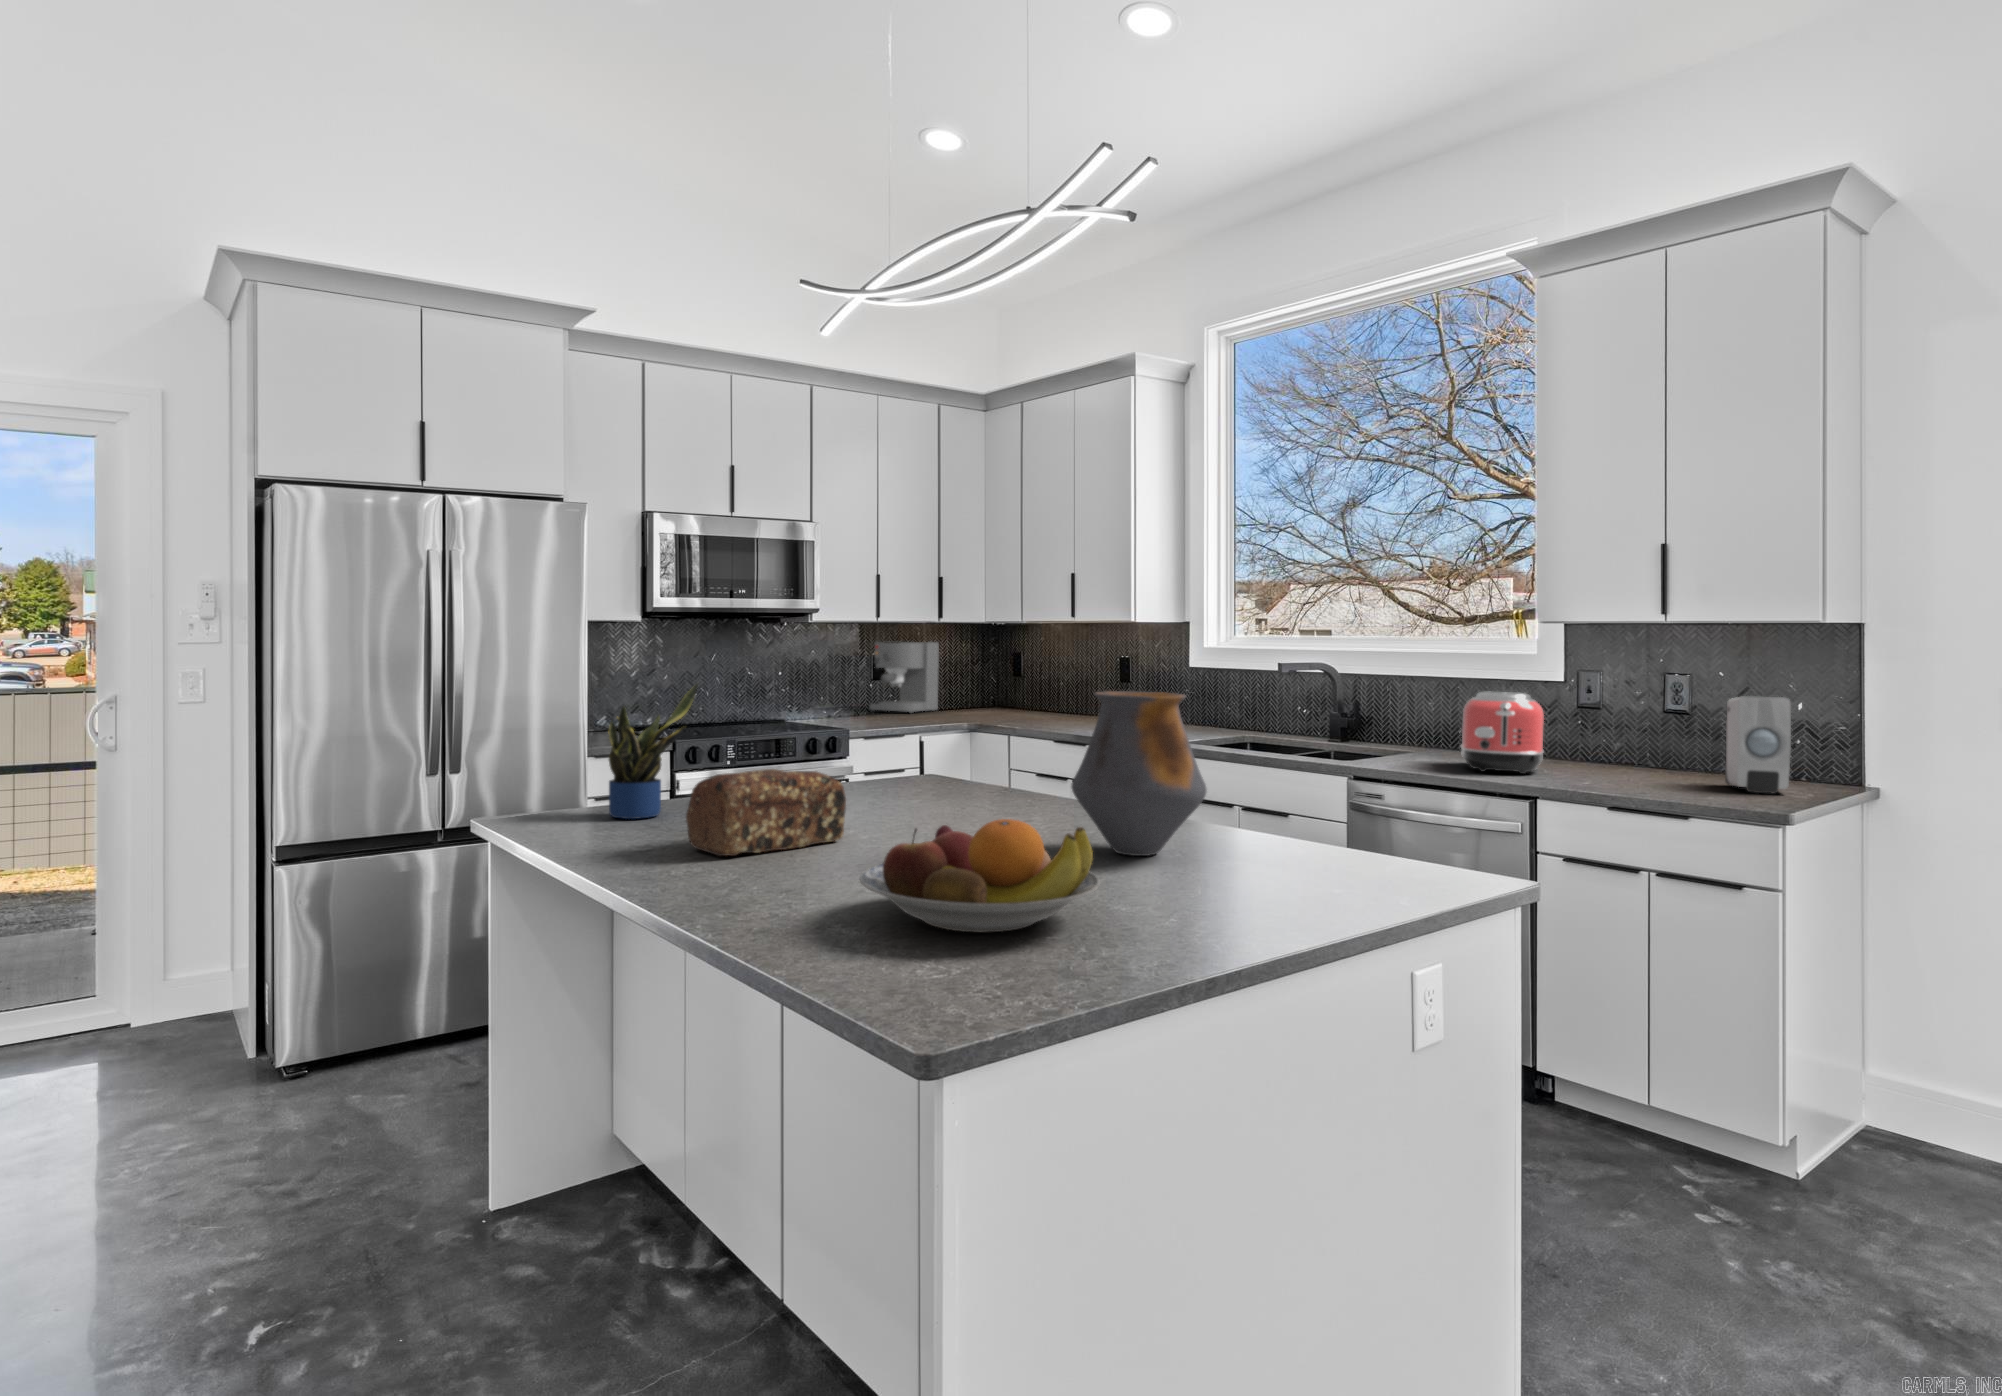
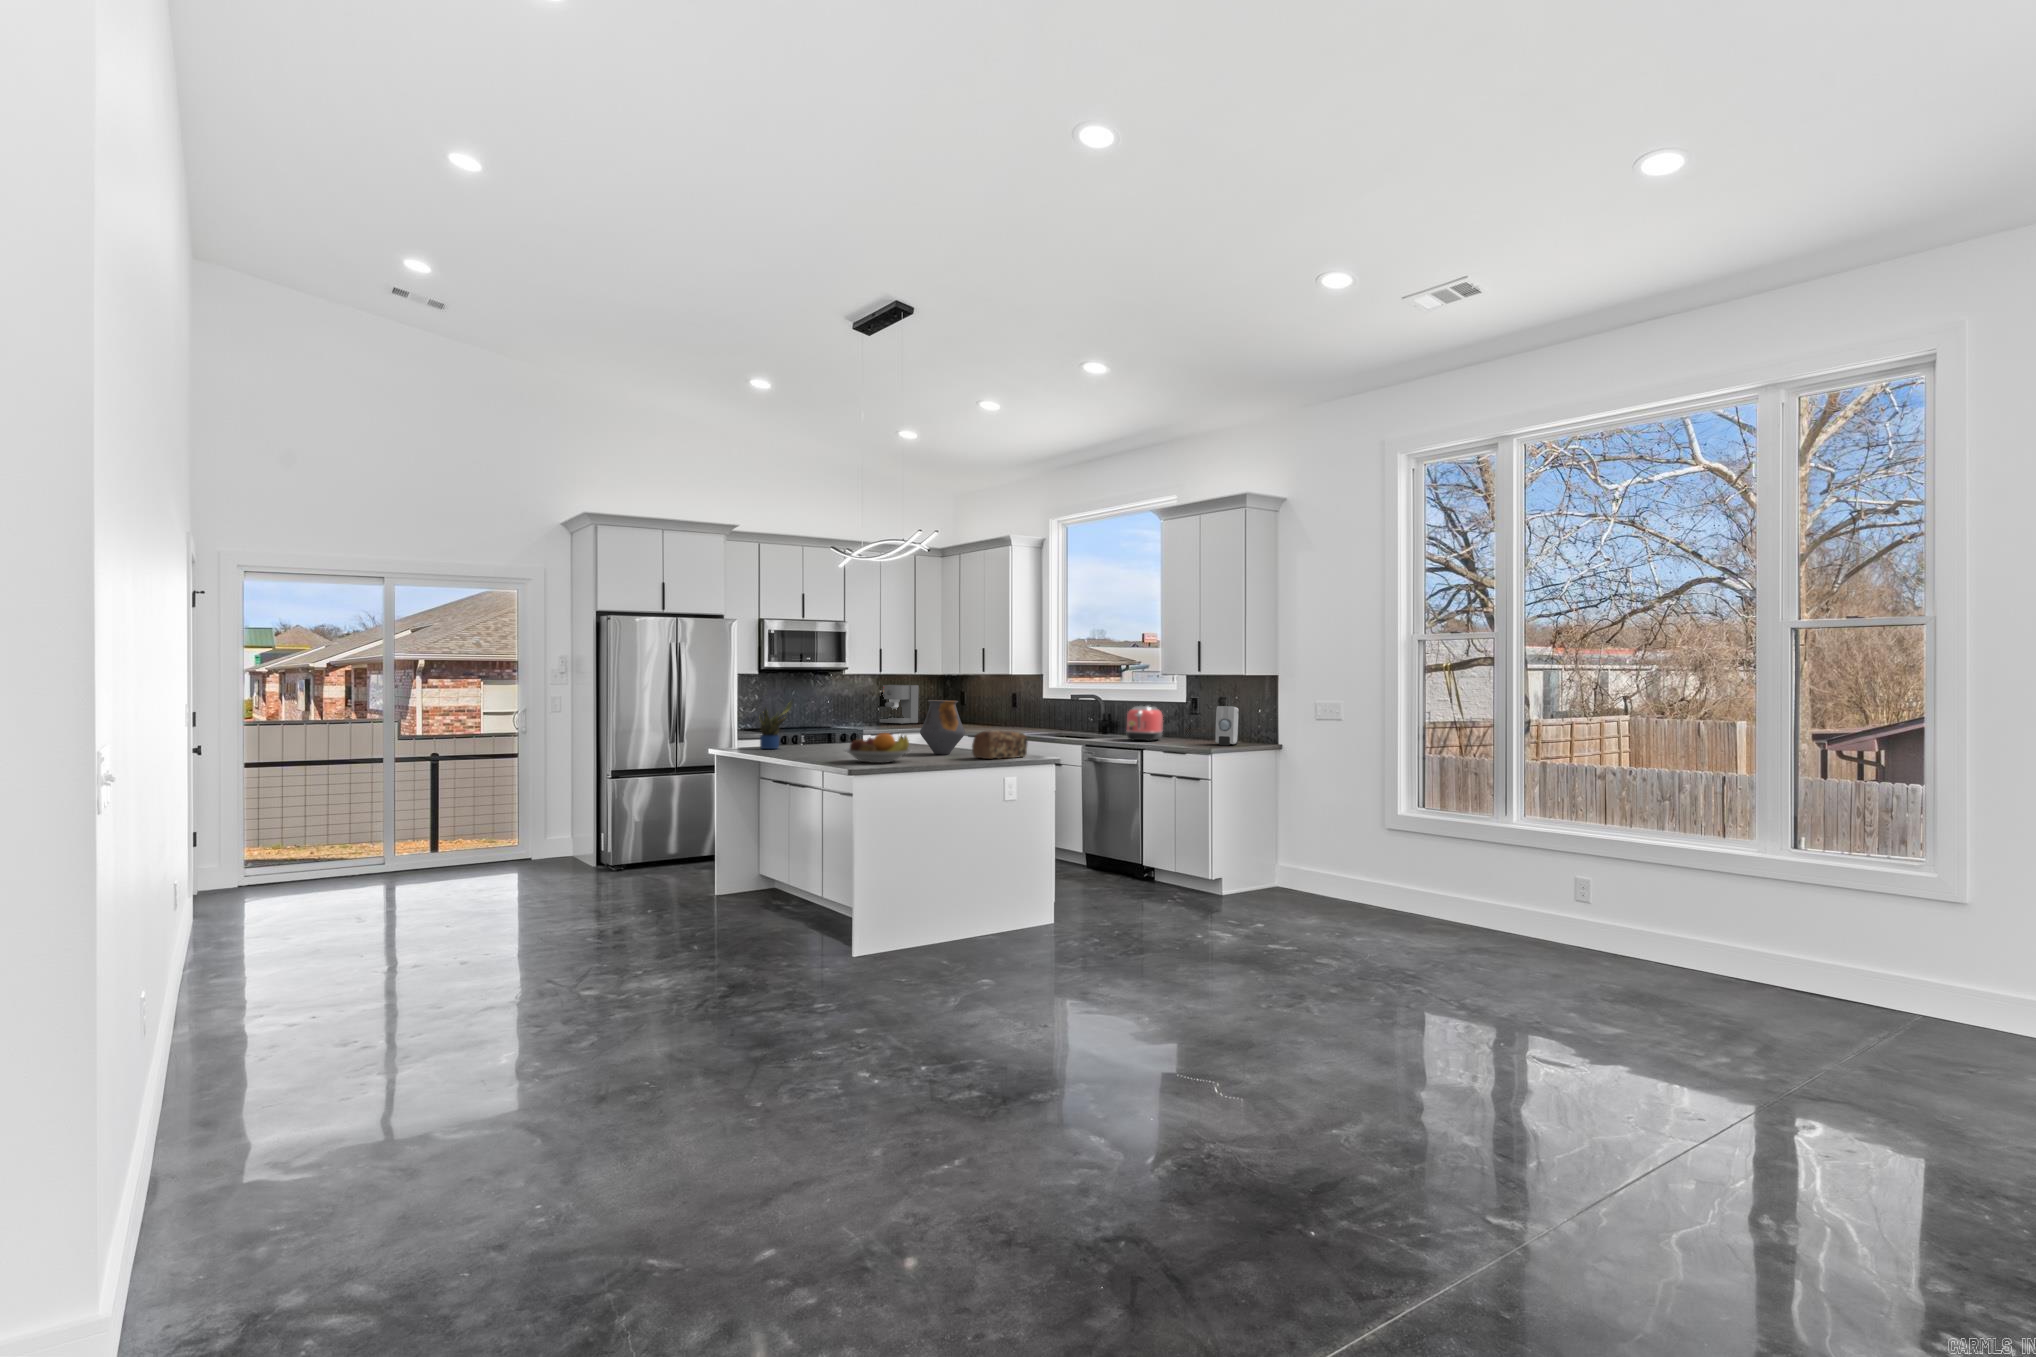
bread loaf: present [686,769,846,856] -> present [972,730,1028,759]

